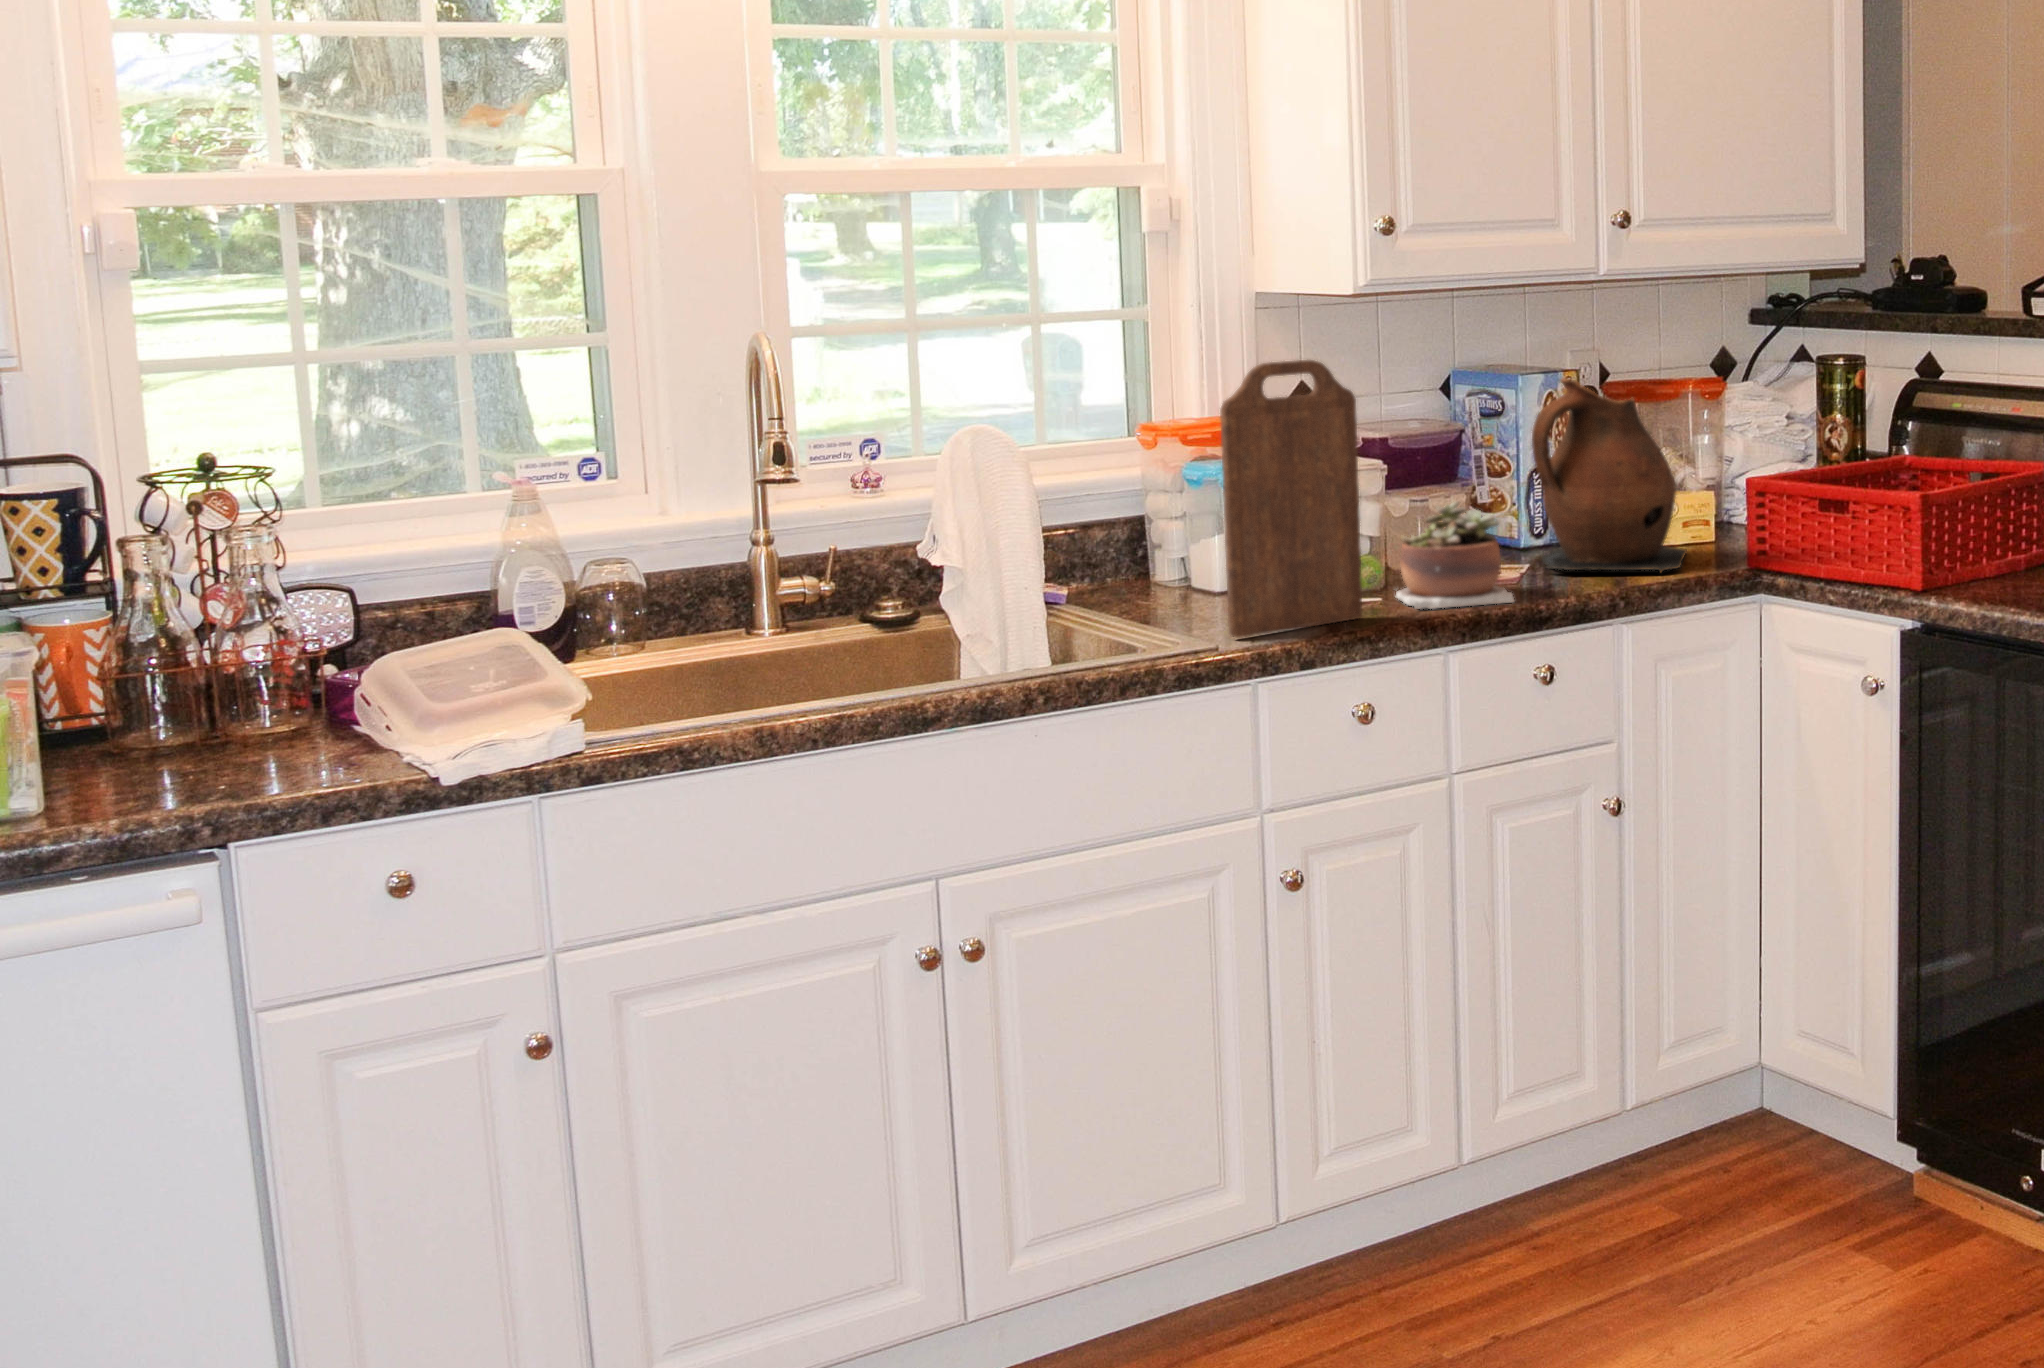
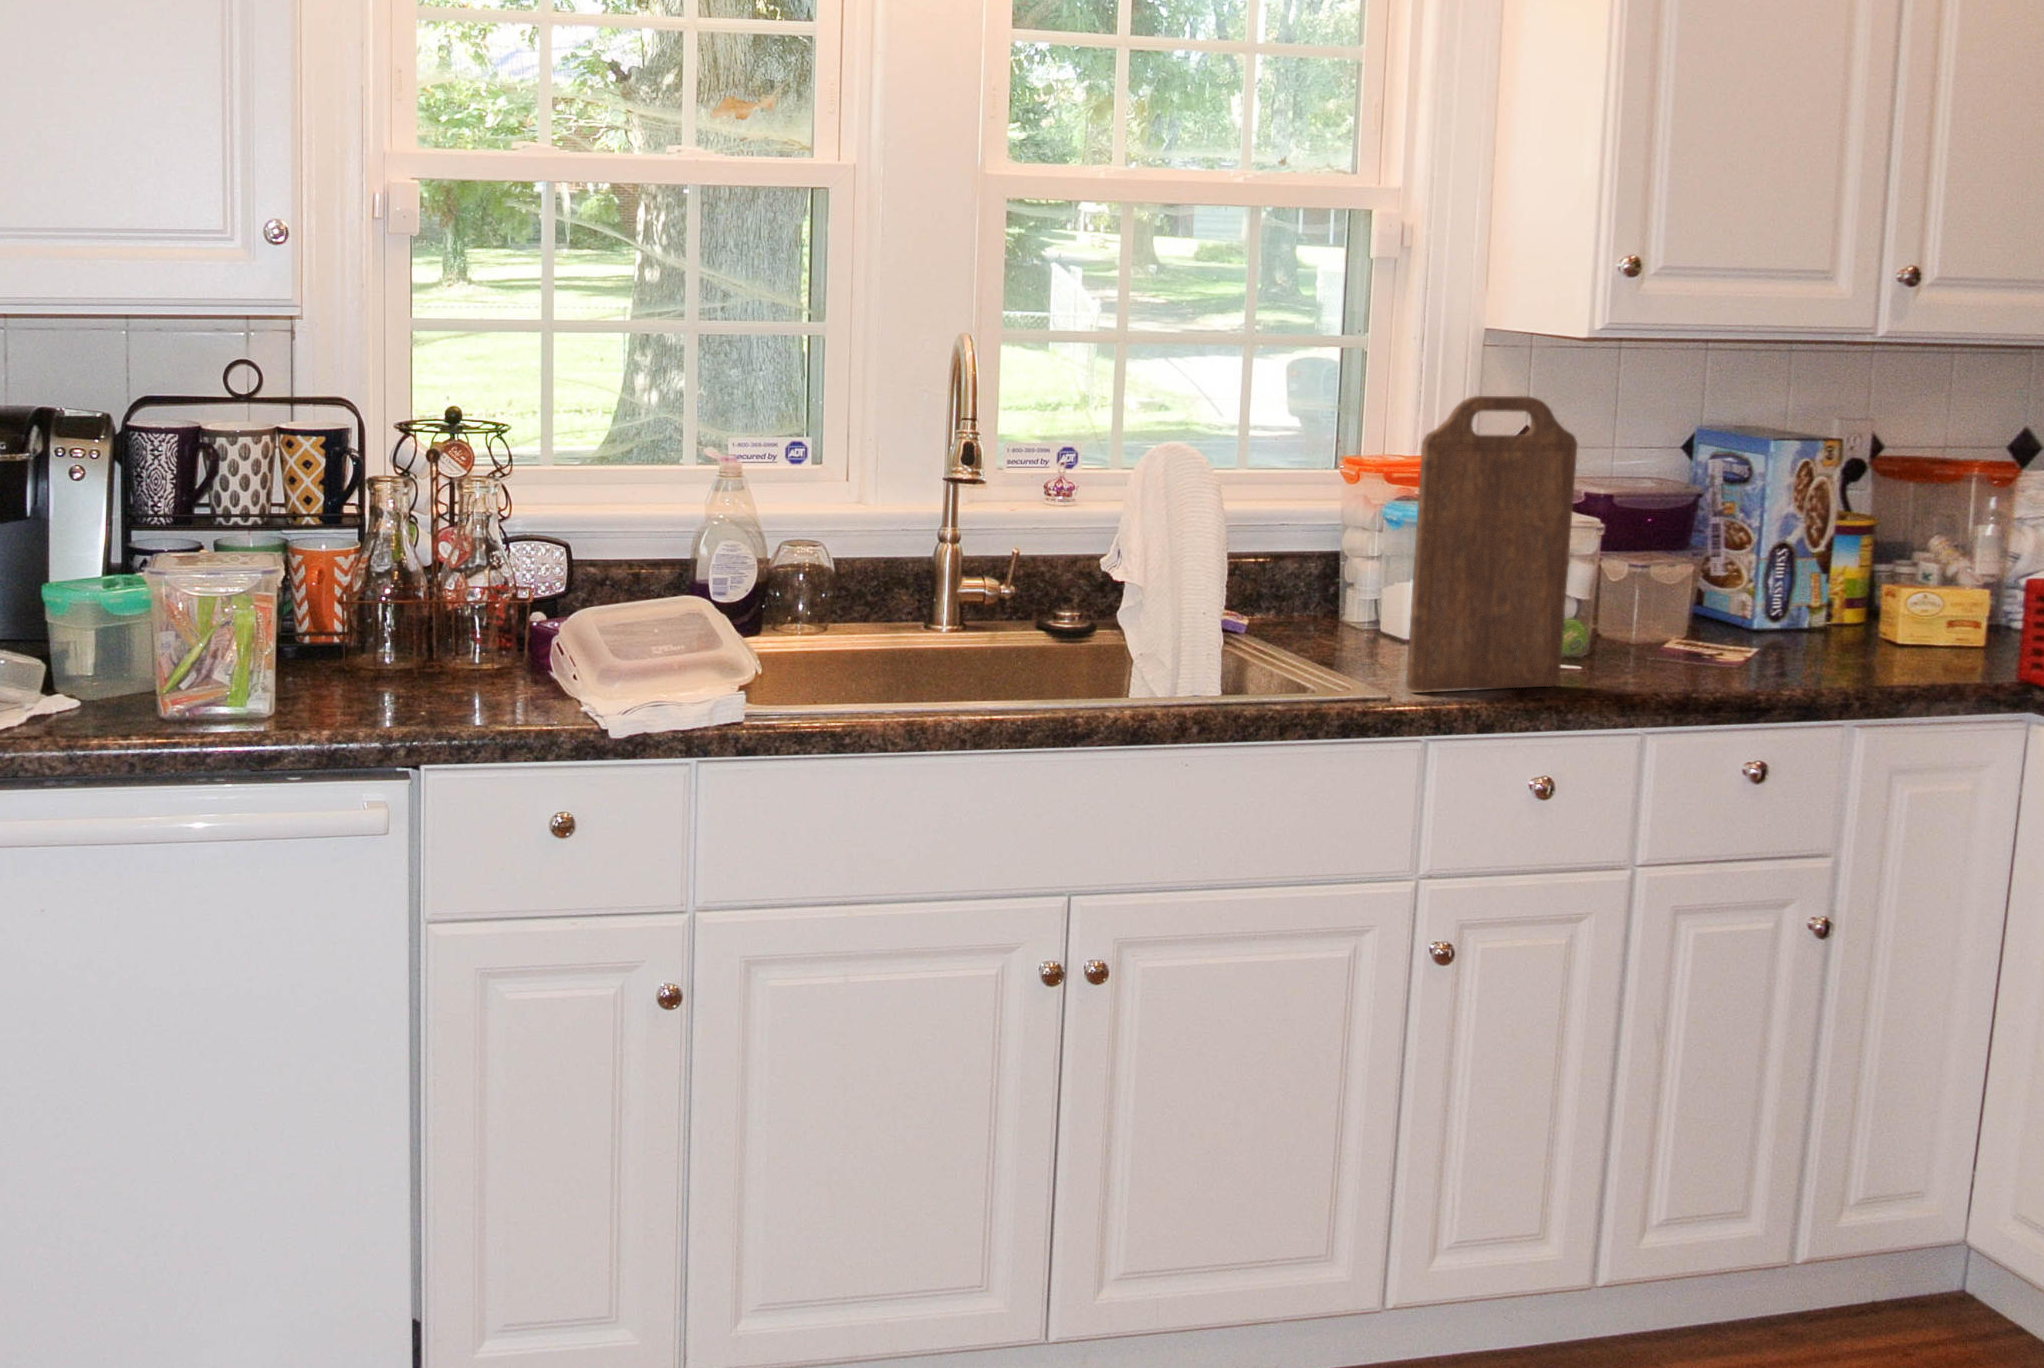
ceramic pitcher: present [1532,378,1687,573] -> none [1775,443,1964,678]
succulent plant: present [1396,501,1514,609] -> none [1599,569,1743,689]

